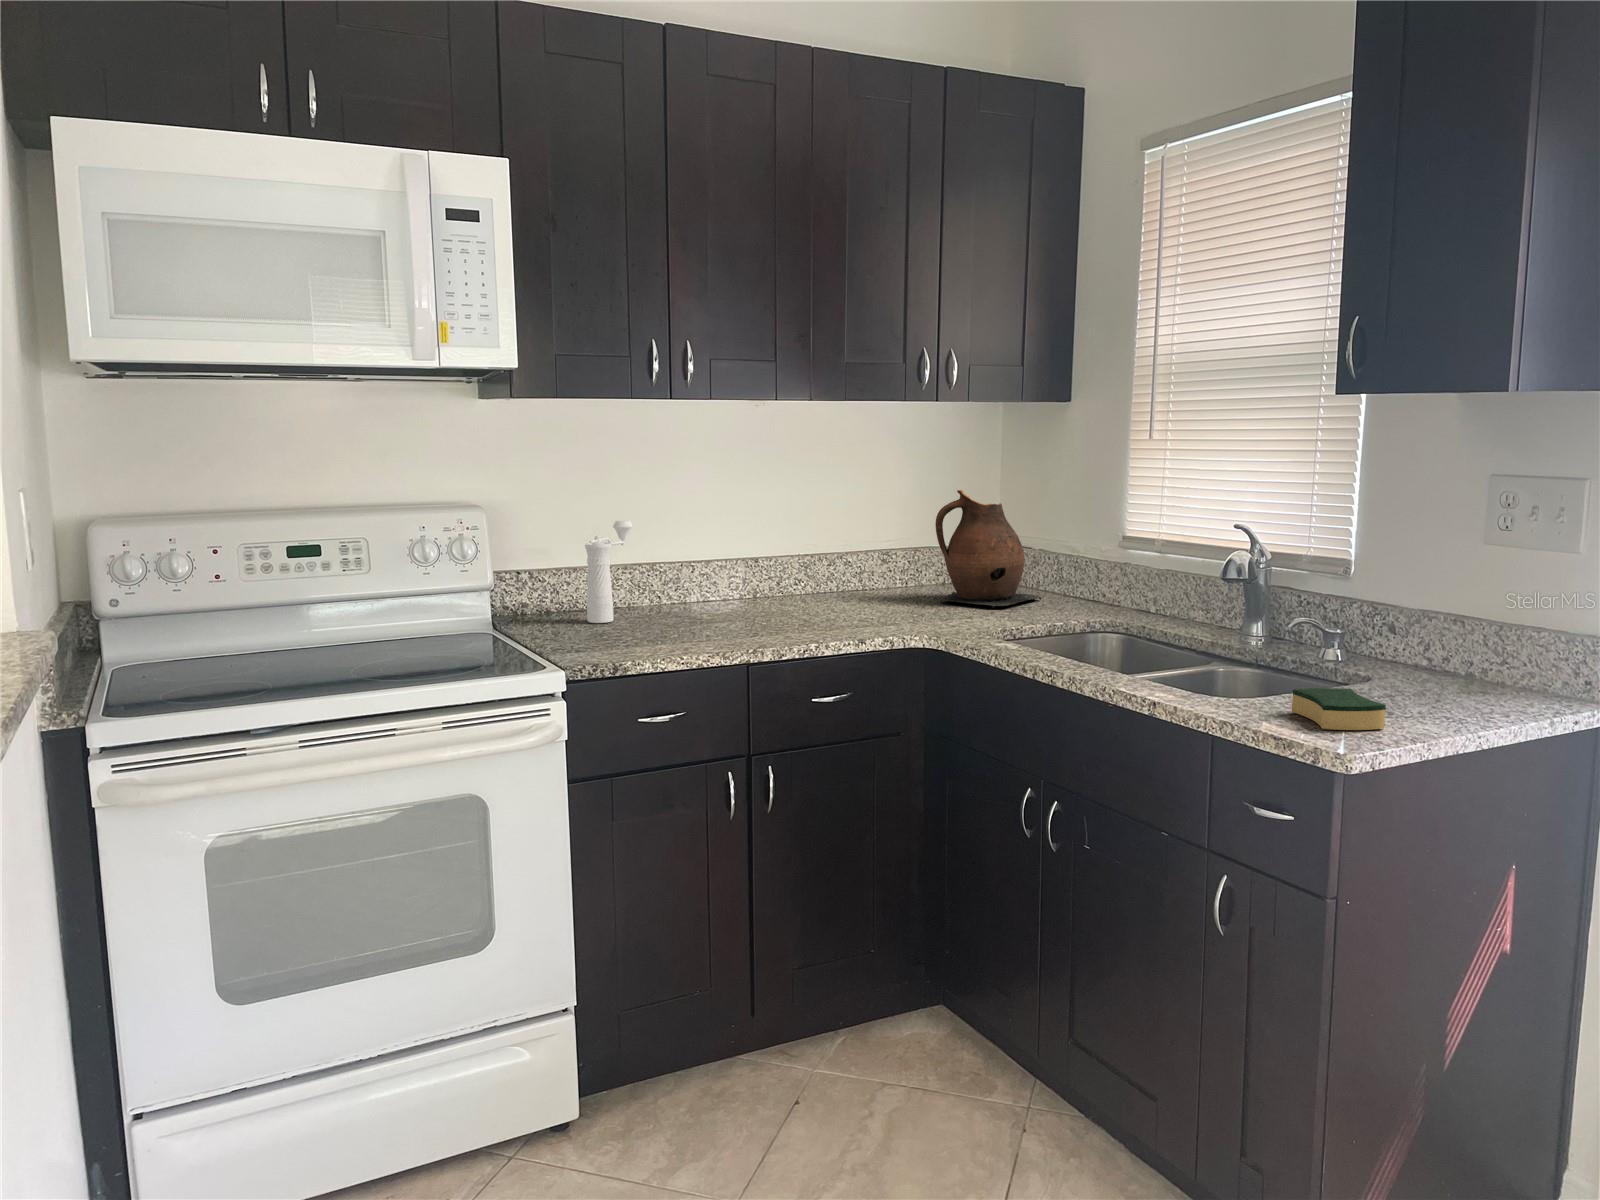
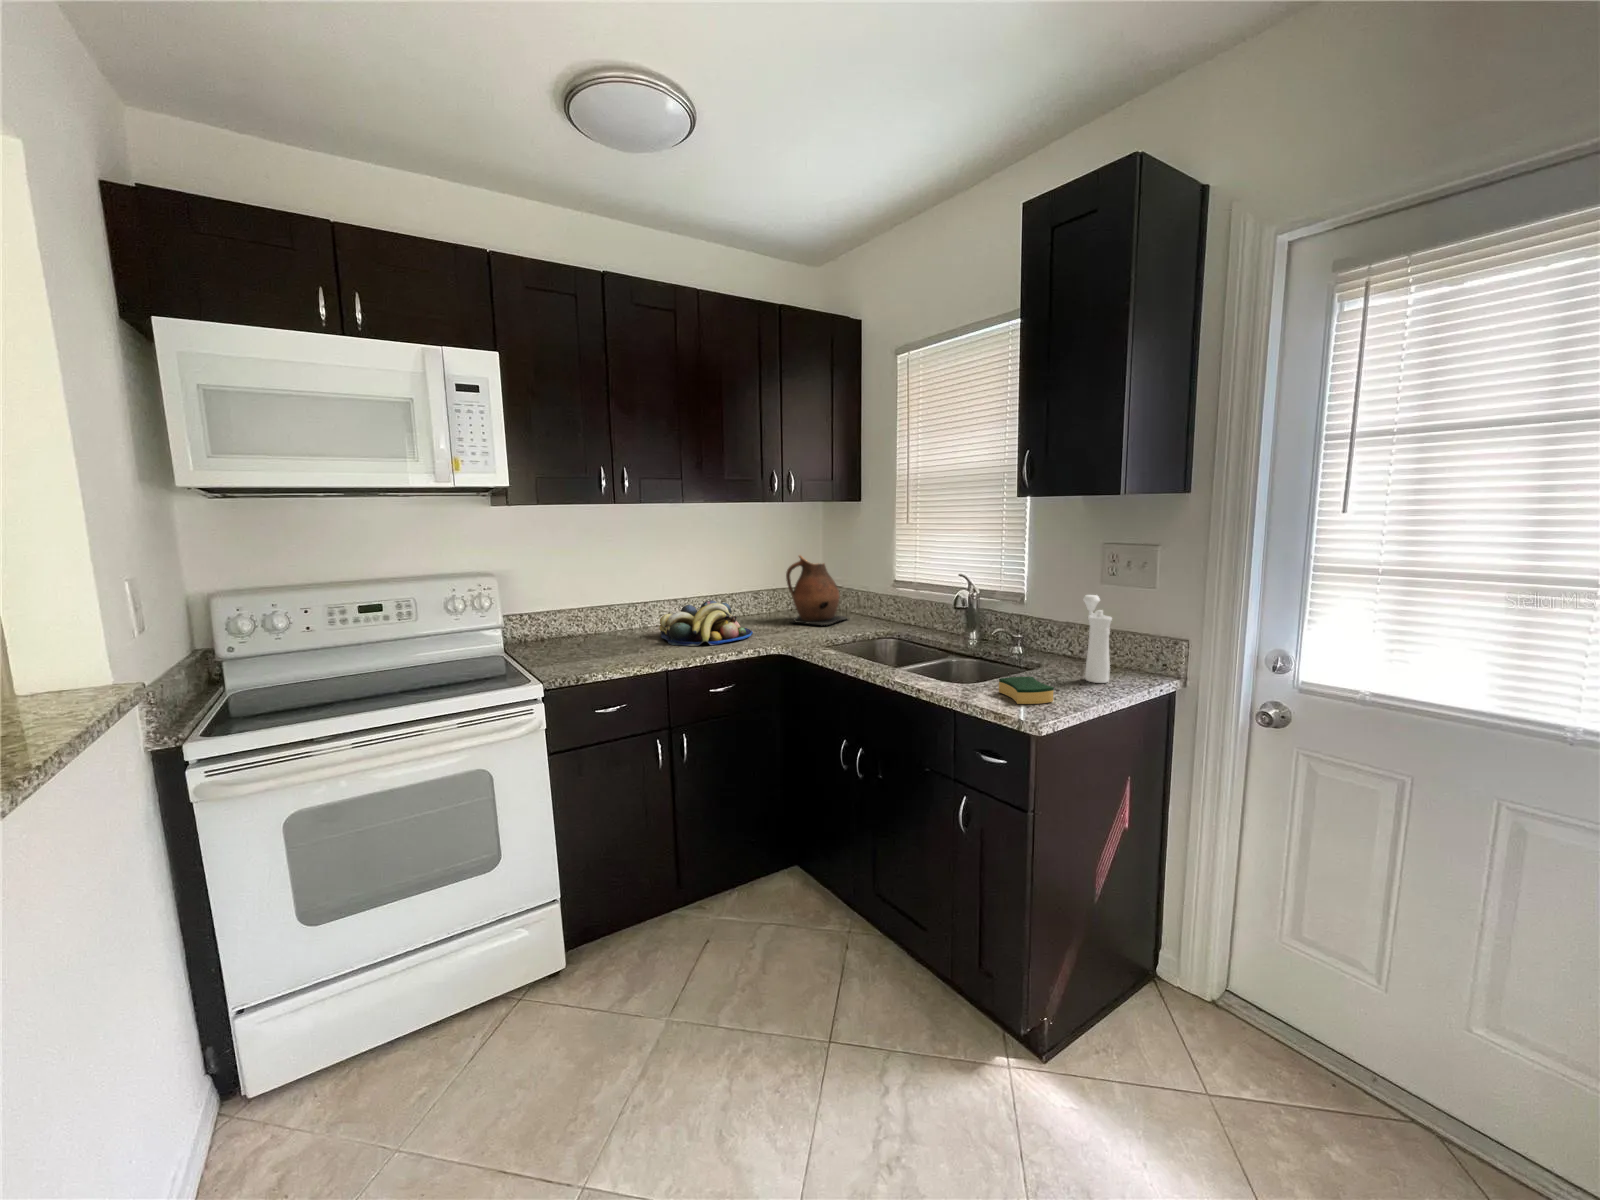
pepper mill: present [585,520,633,623] -> present [1083,595,1112,683]
fruit bowl: none [729,559,879,629] -> present [659,600,753,646]

